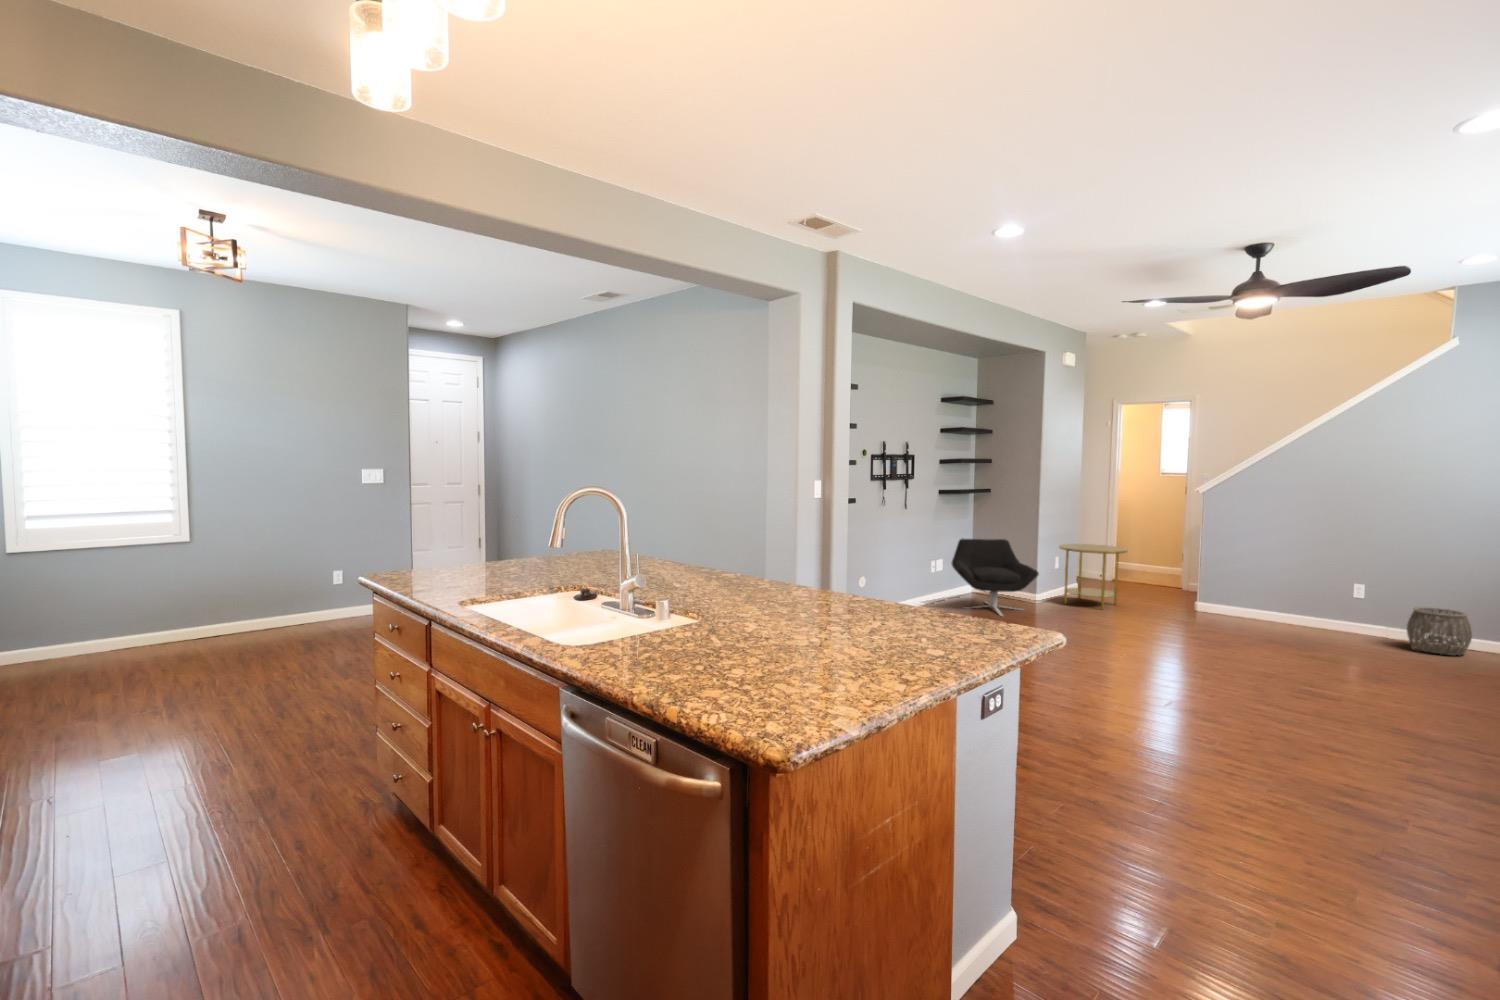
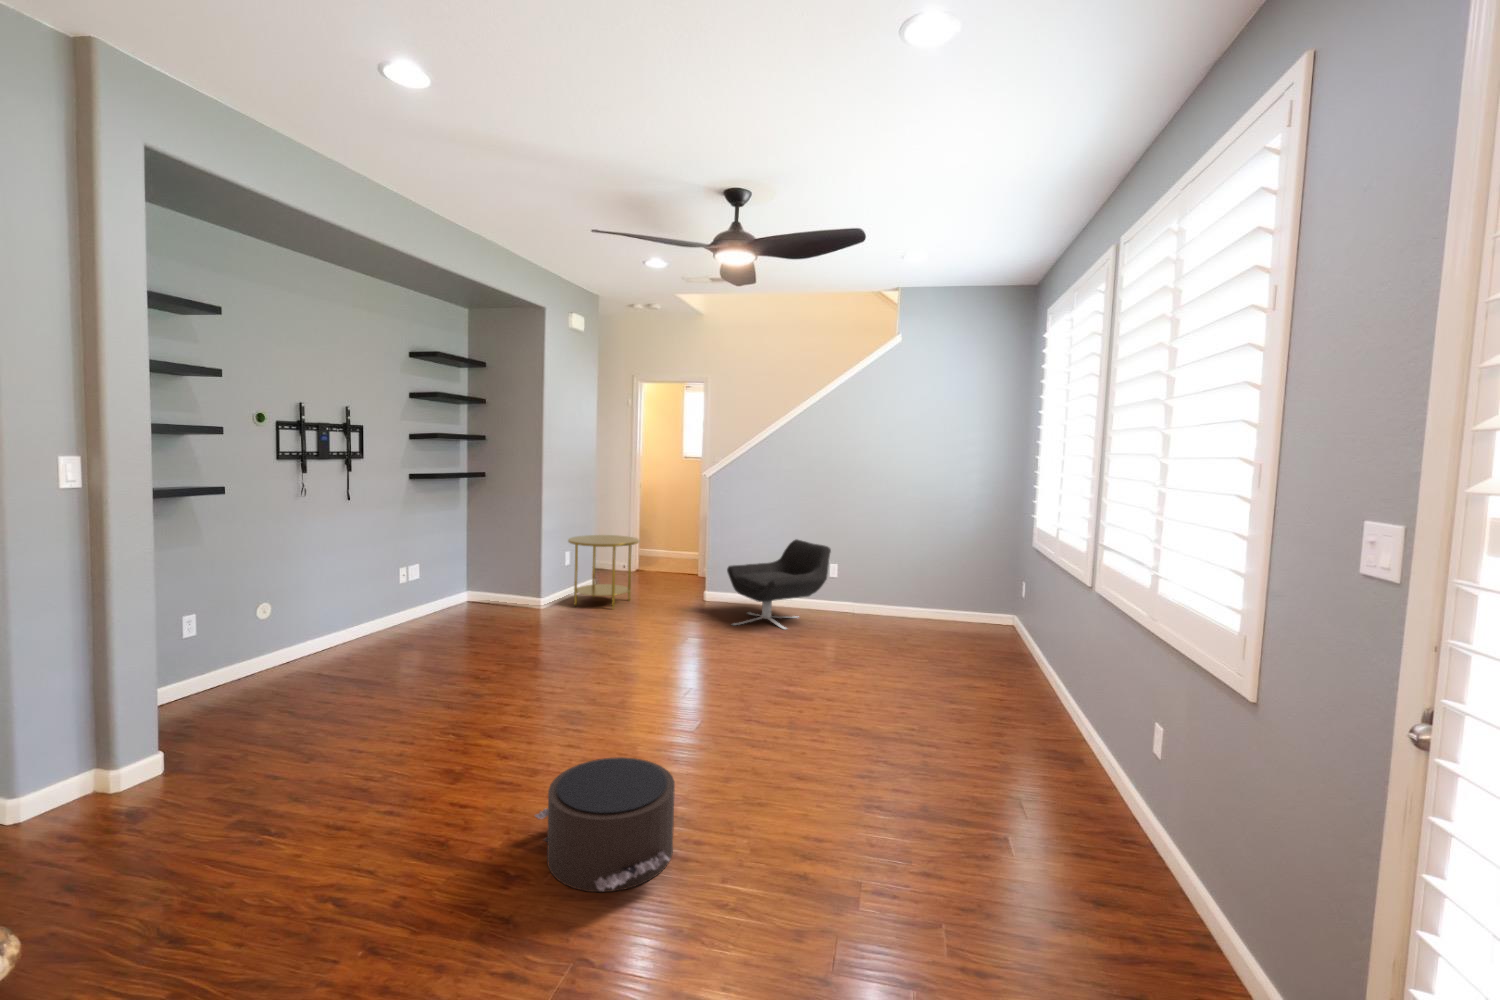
lounge chair: present [951,539,1039,616] -> present [727,539,831,629]
woven basket: present [1407,607,1472,656] -> none [864,582,907,626]
pouf: none [1103,689,1222,769] -> present [535,757,675,892]

